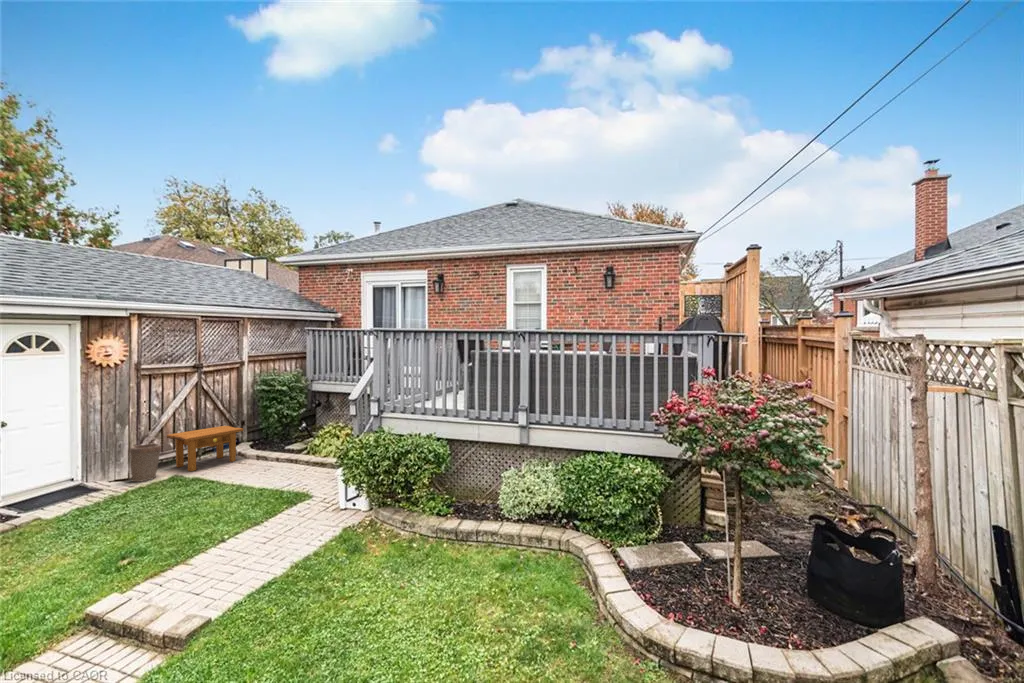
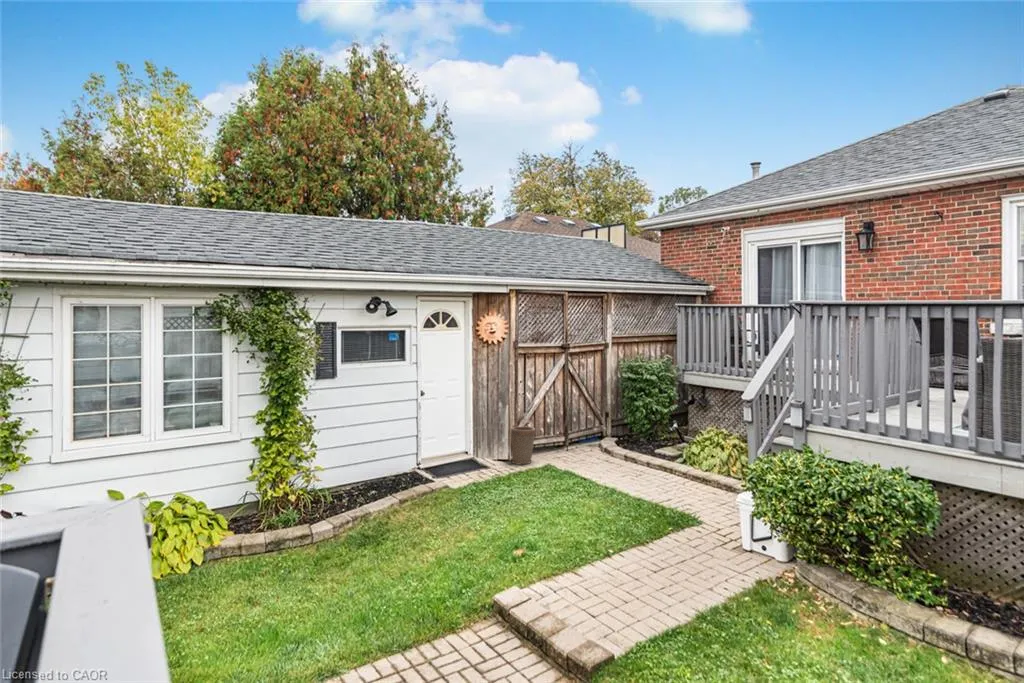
side table: present [167,426,243,471] -> none [539,416,609,462]

